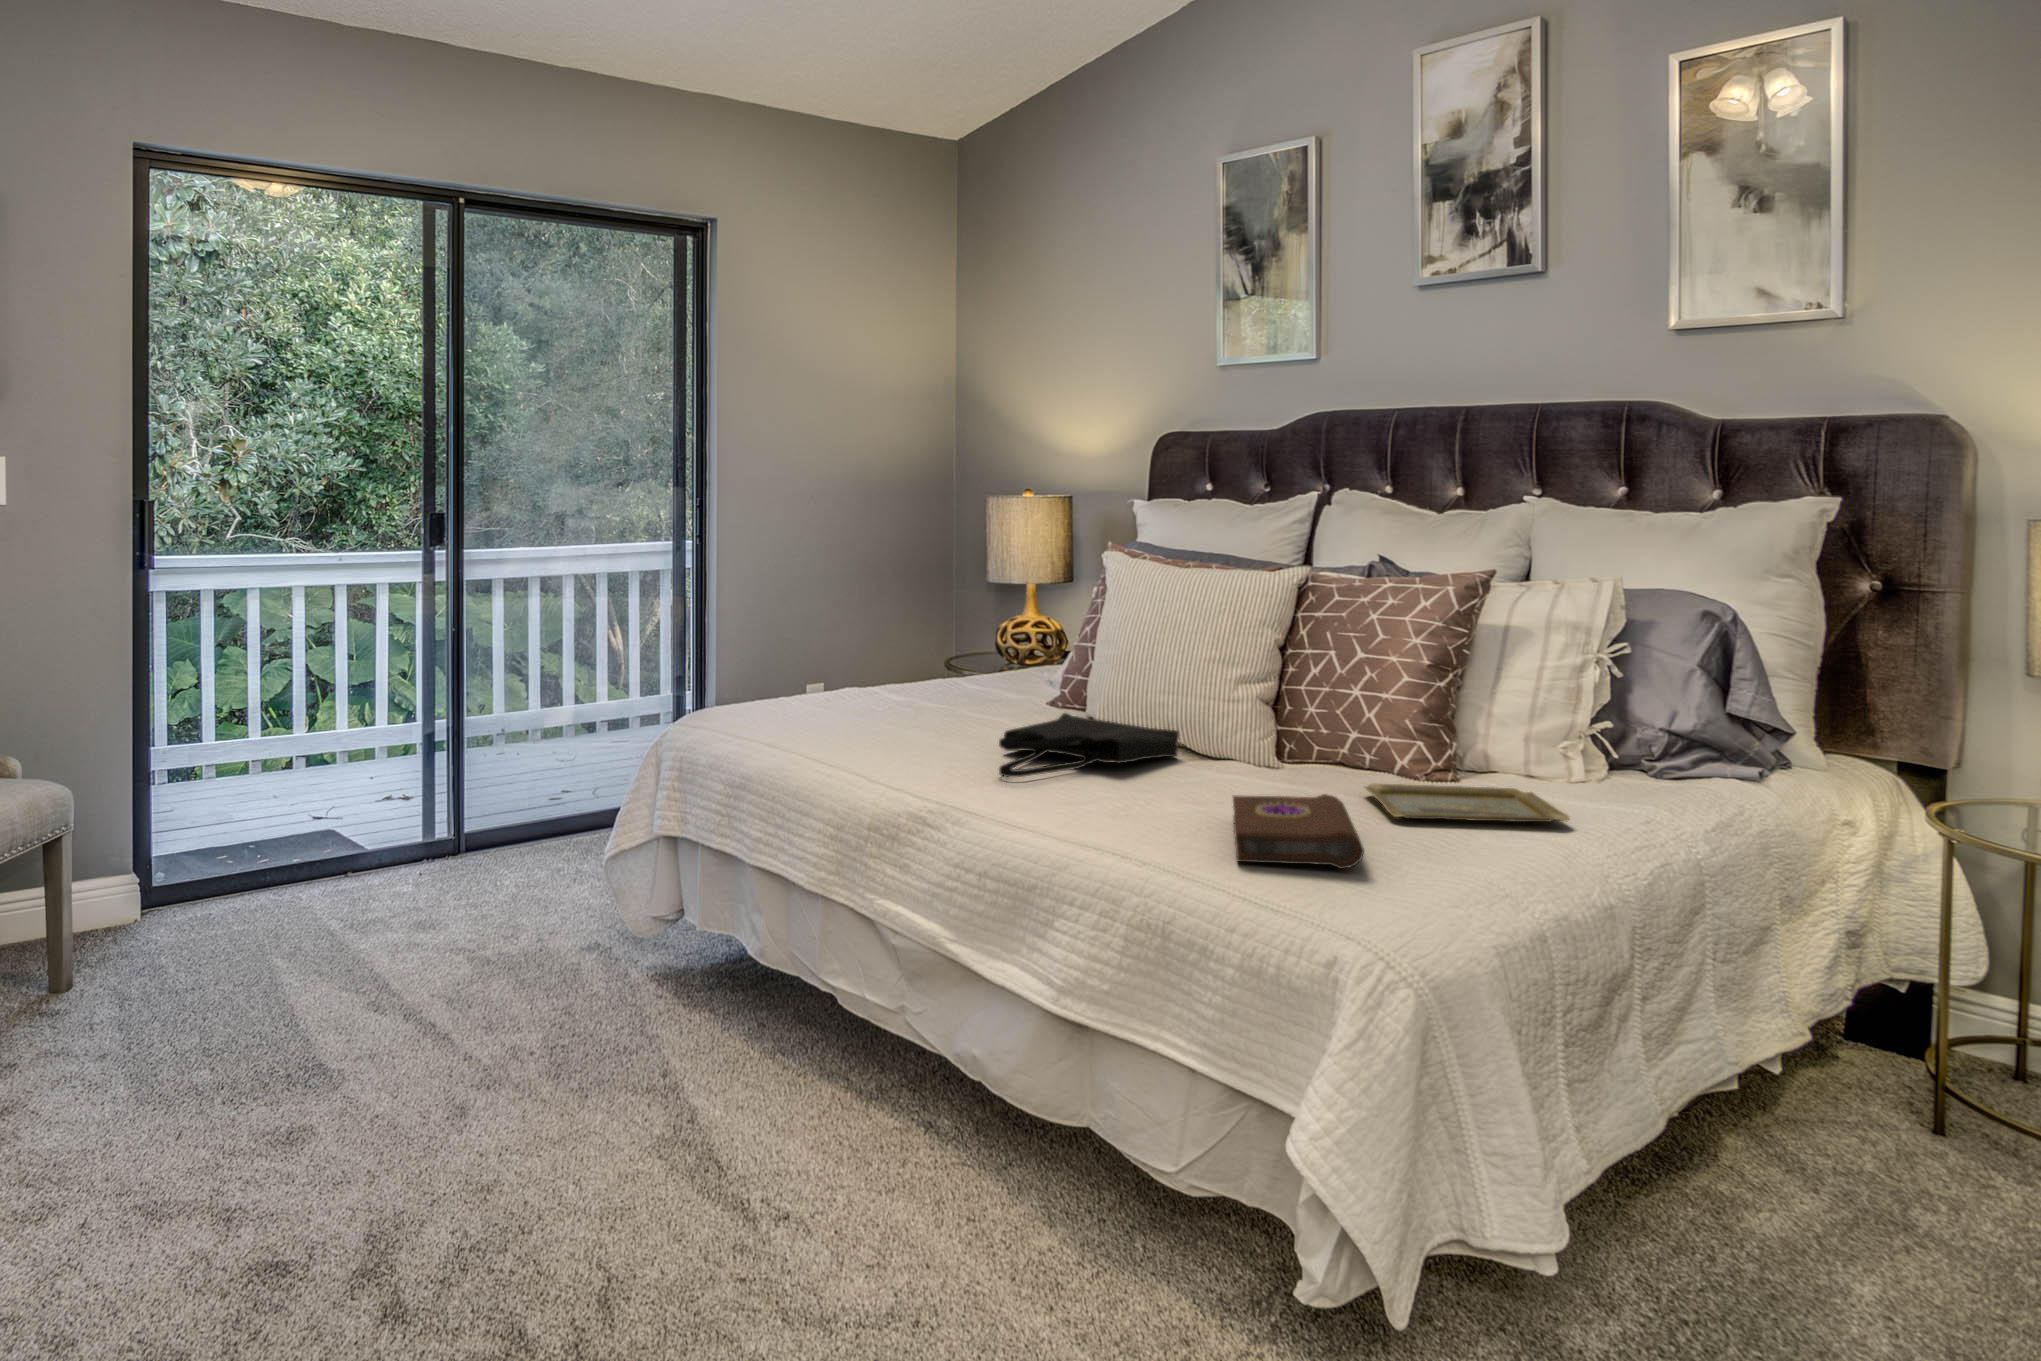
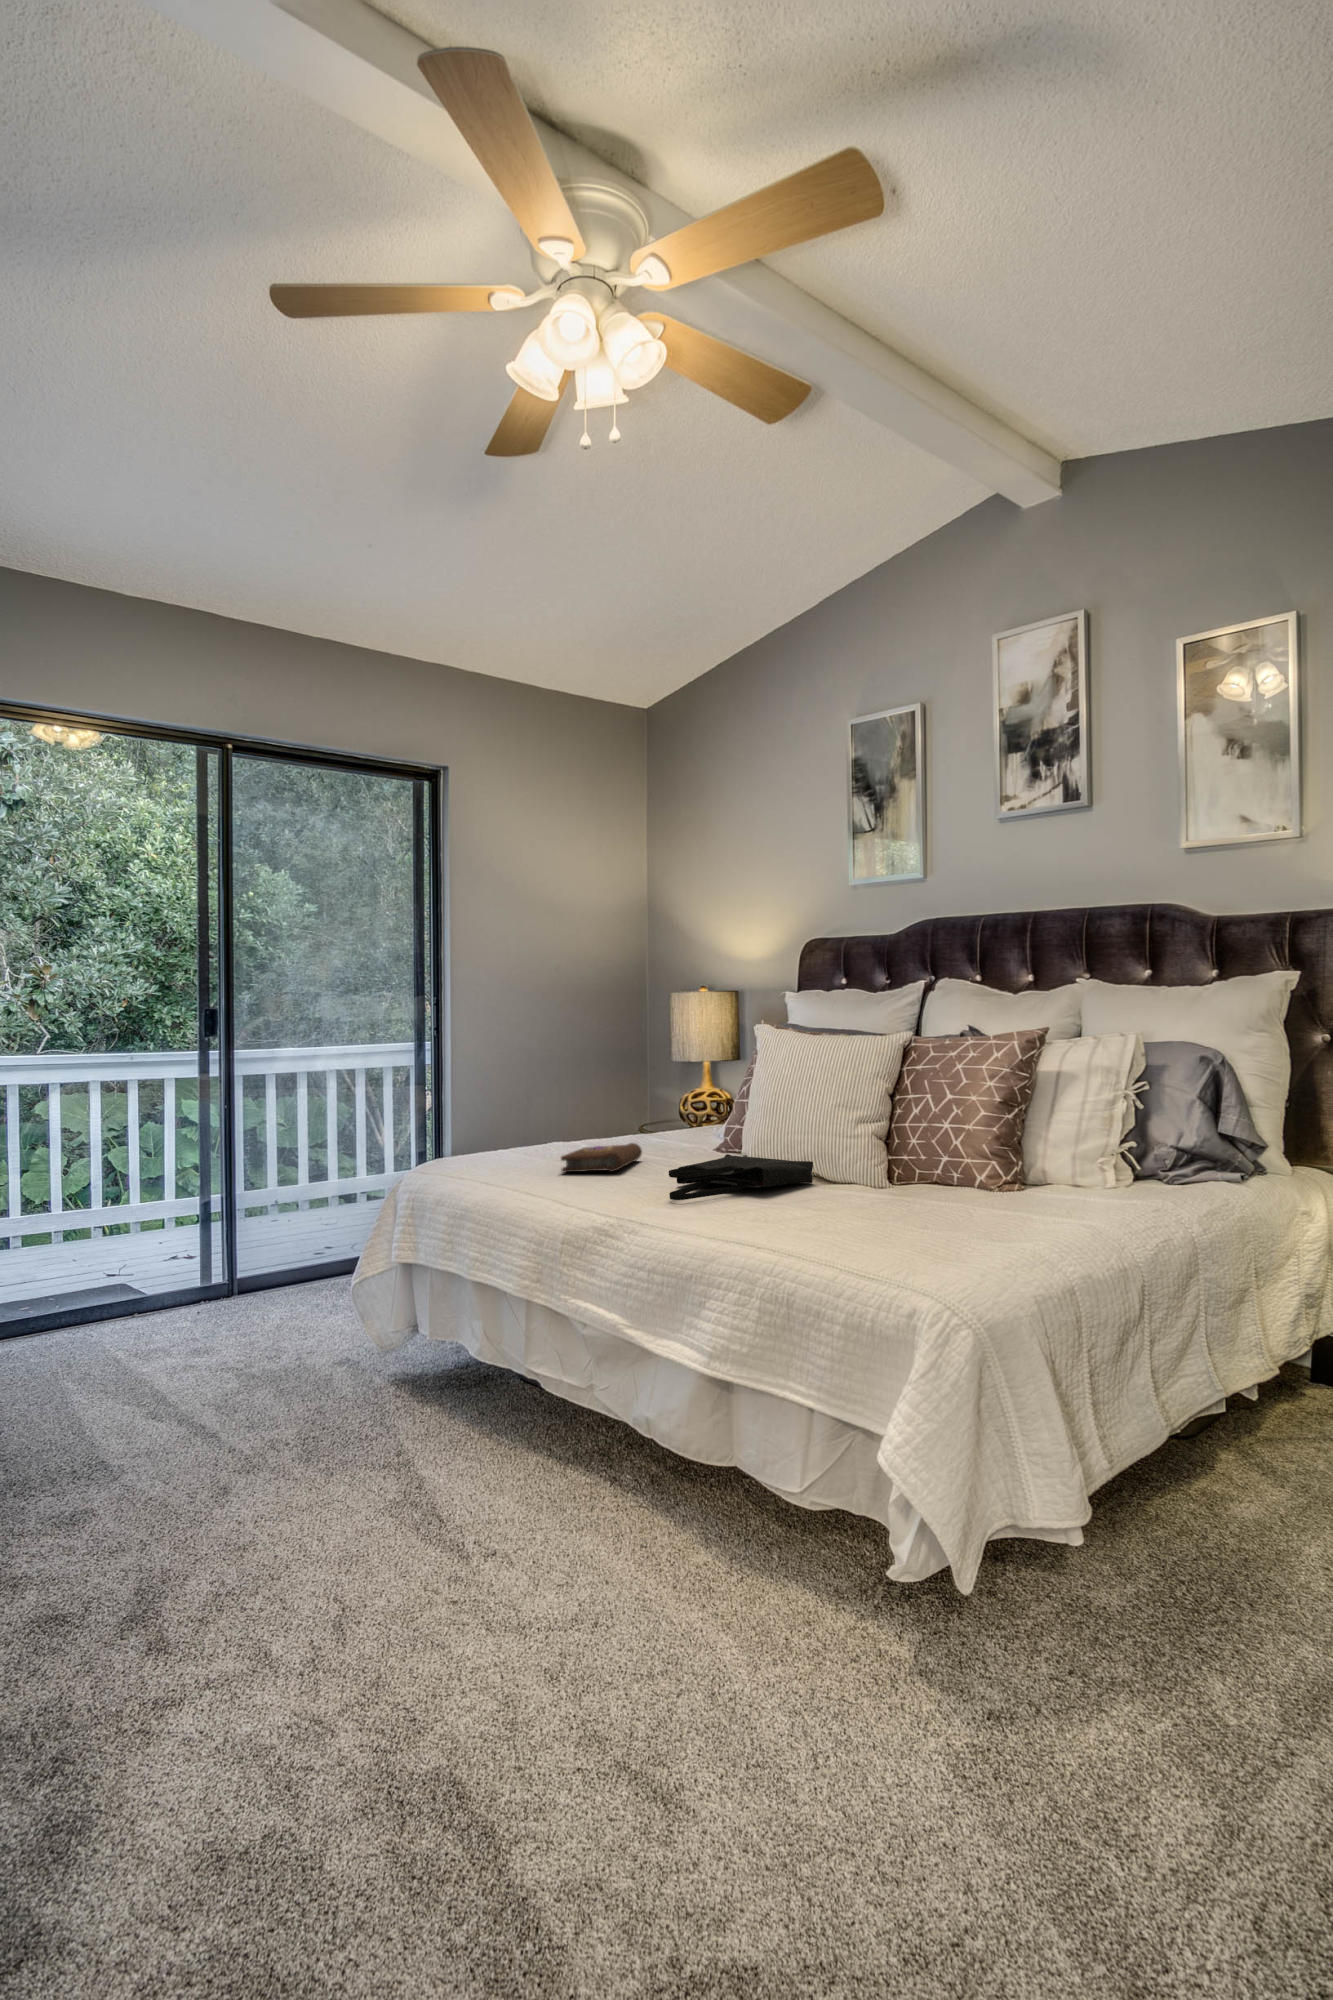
tray: present [1365,784,1569,822] -> none [946,1189,1095,1212]
book: present [1233,794,1364,869] -> present [561,1143,642,1172]

